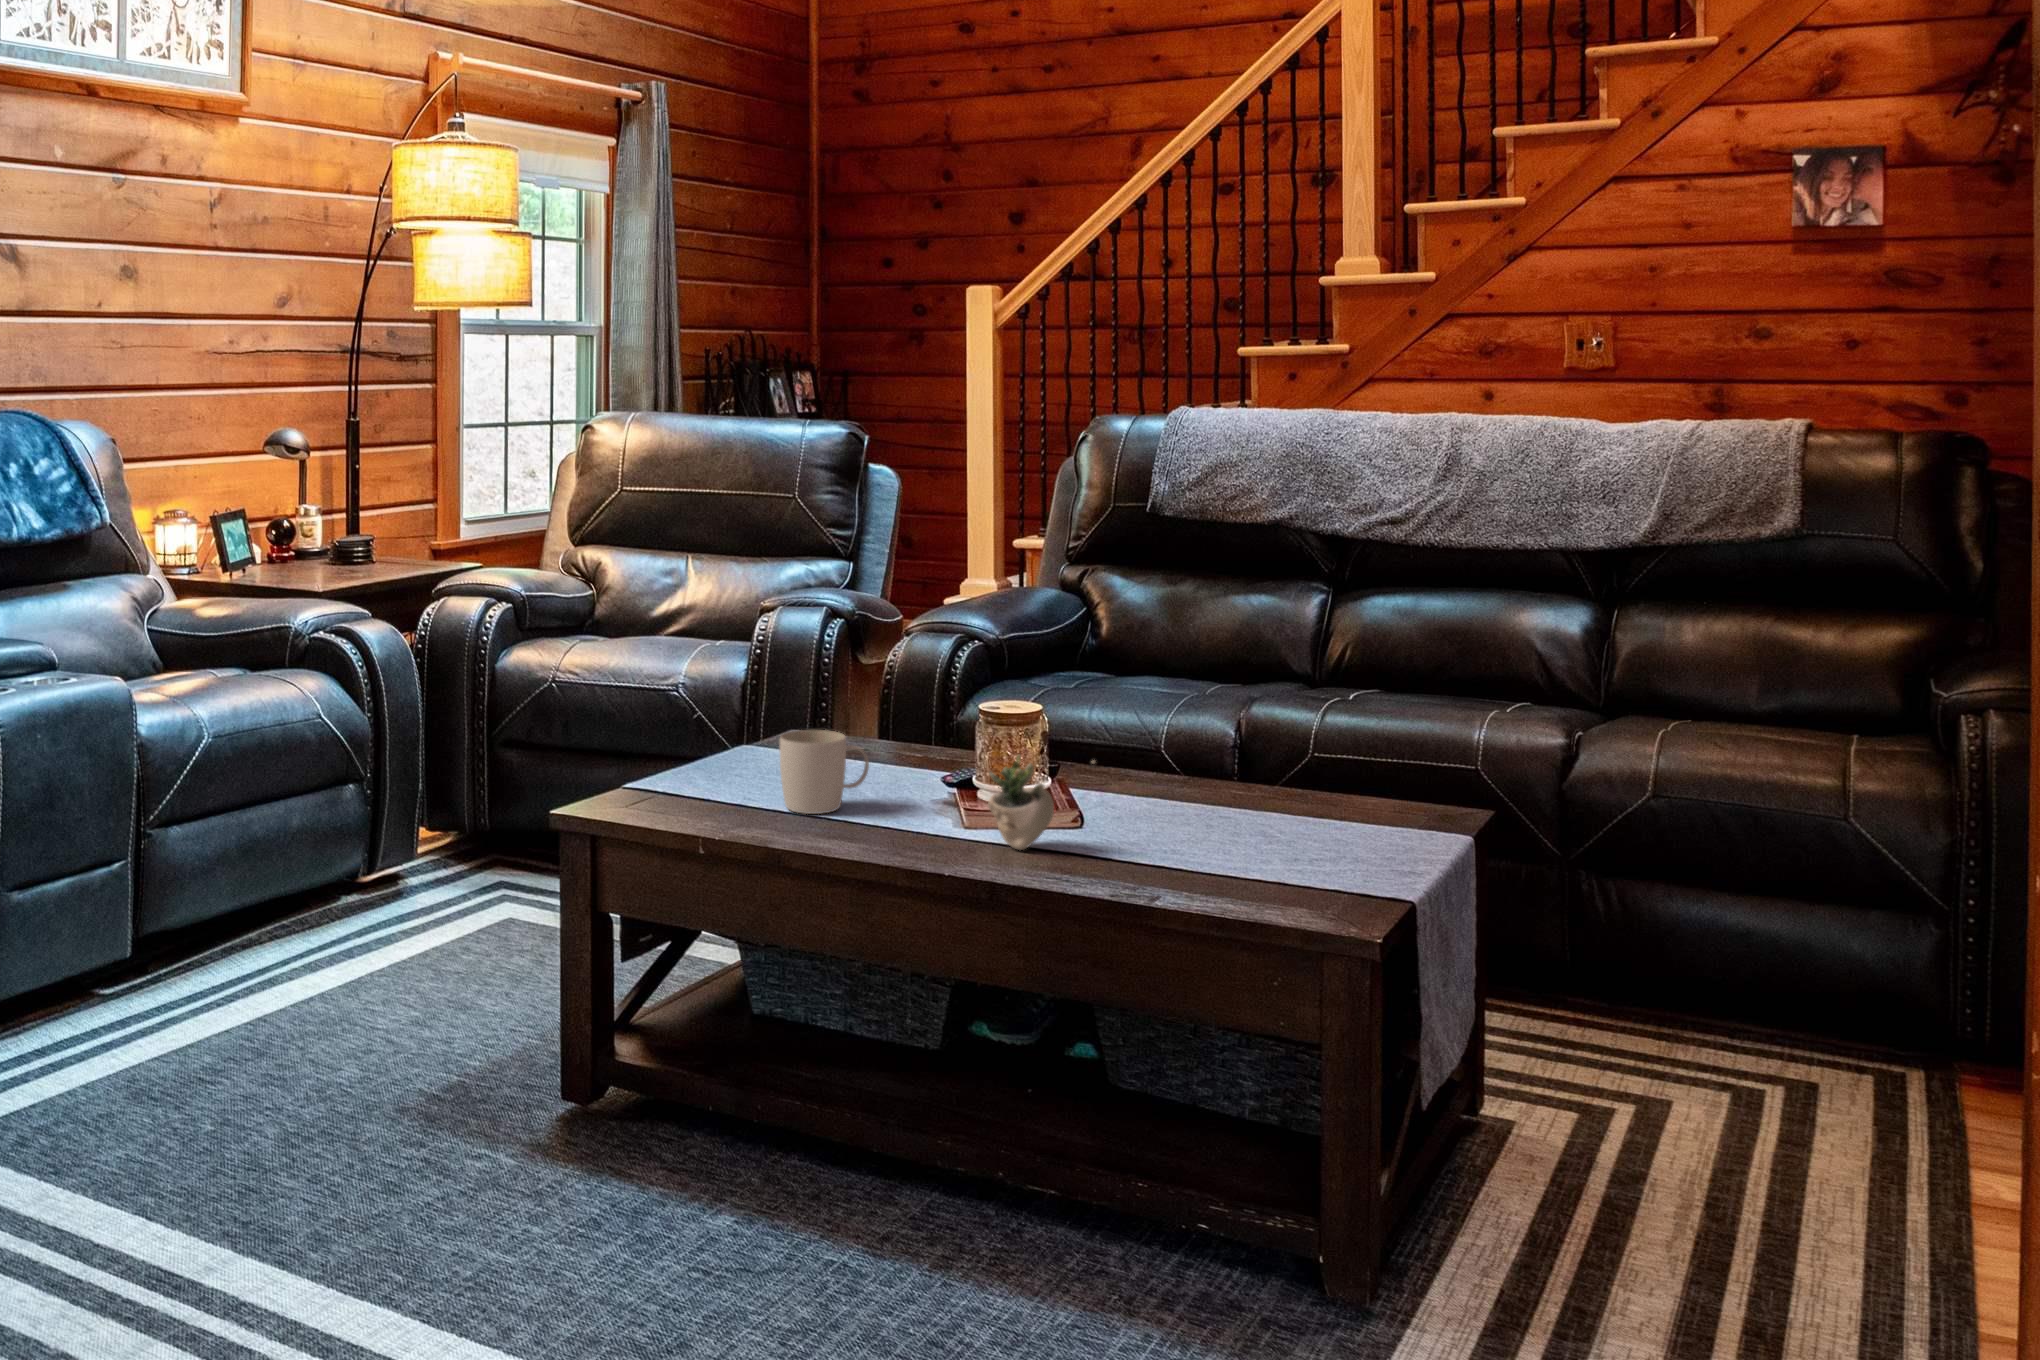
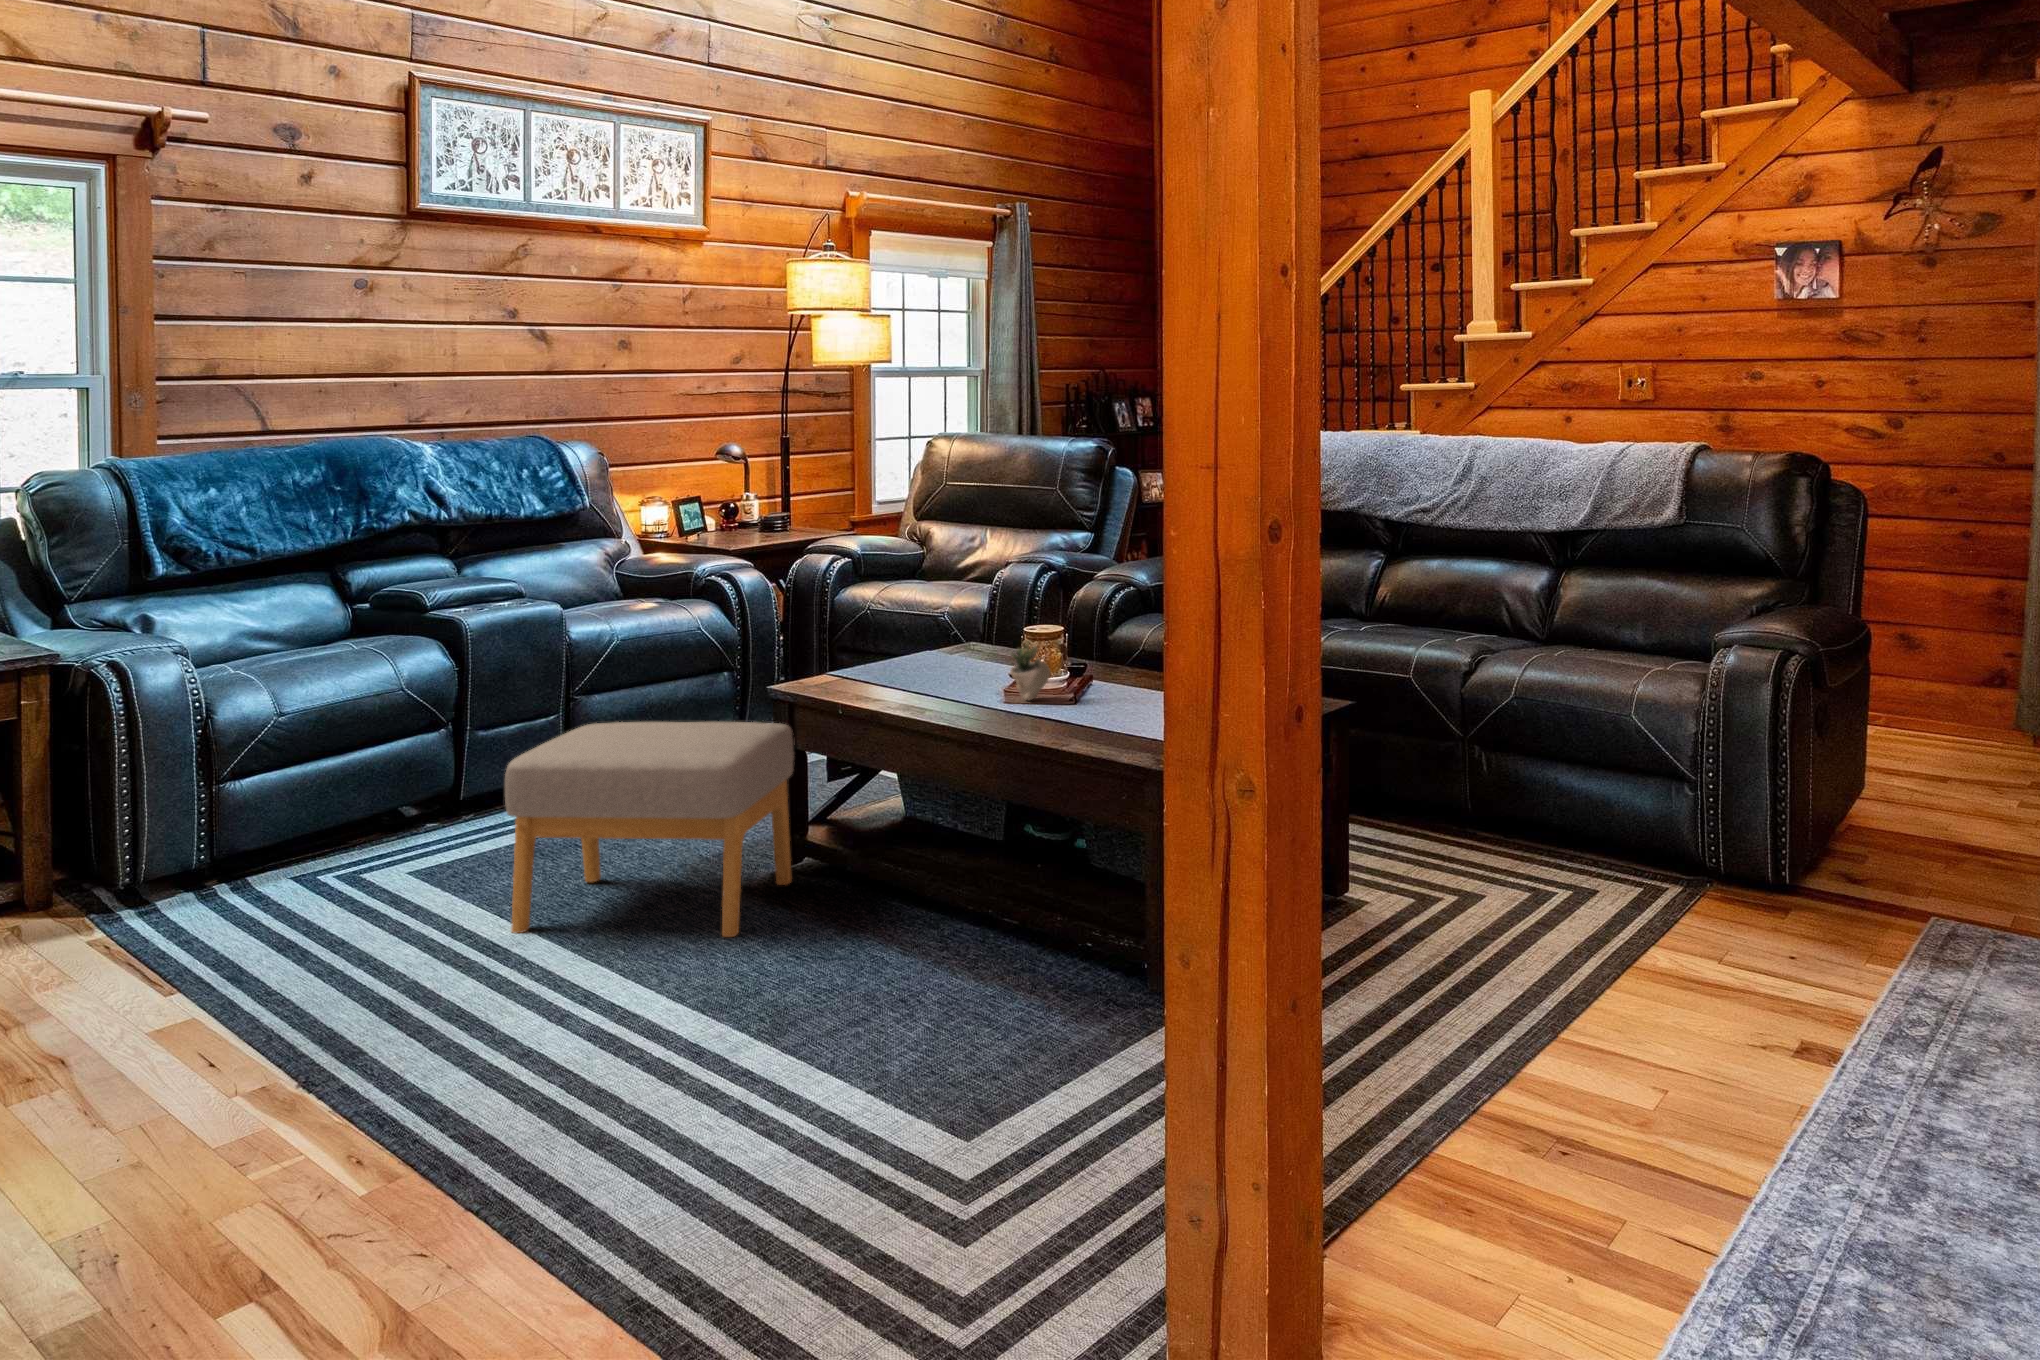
mug: present [780,730,869,814] -> none [908,630,967,682]
footstool: none [170,882,607,1251] -> present [505,722,794,937]

